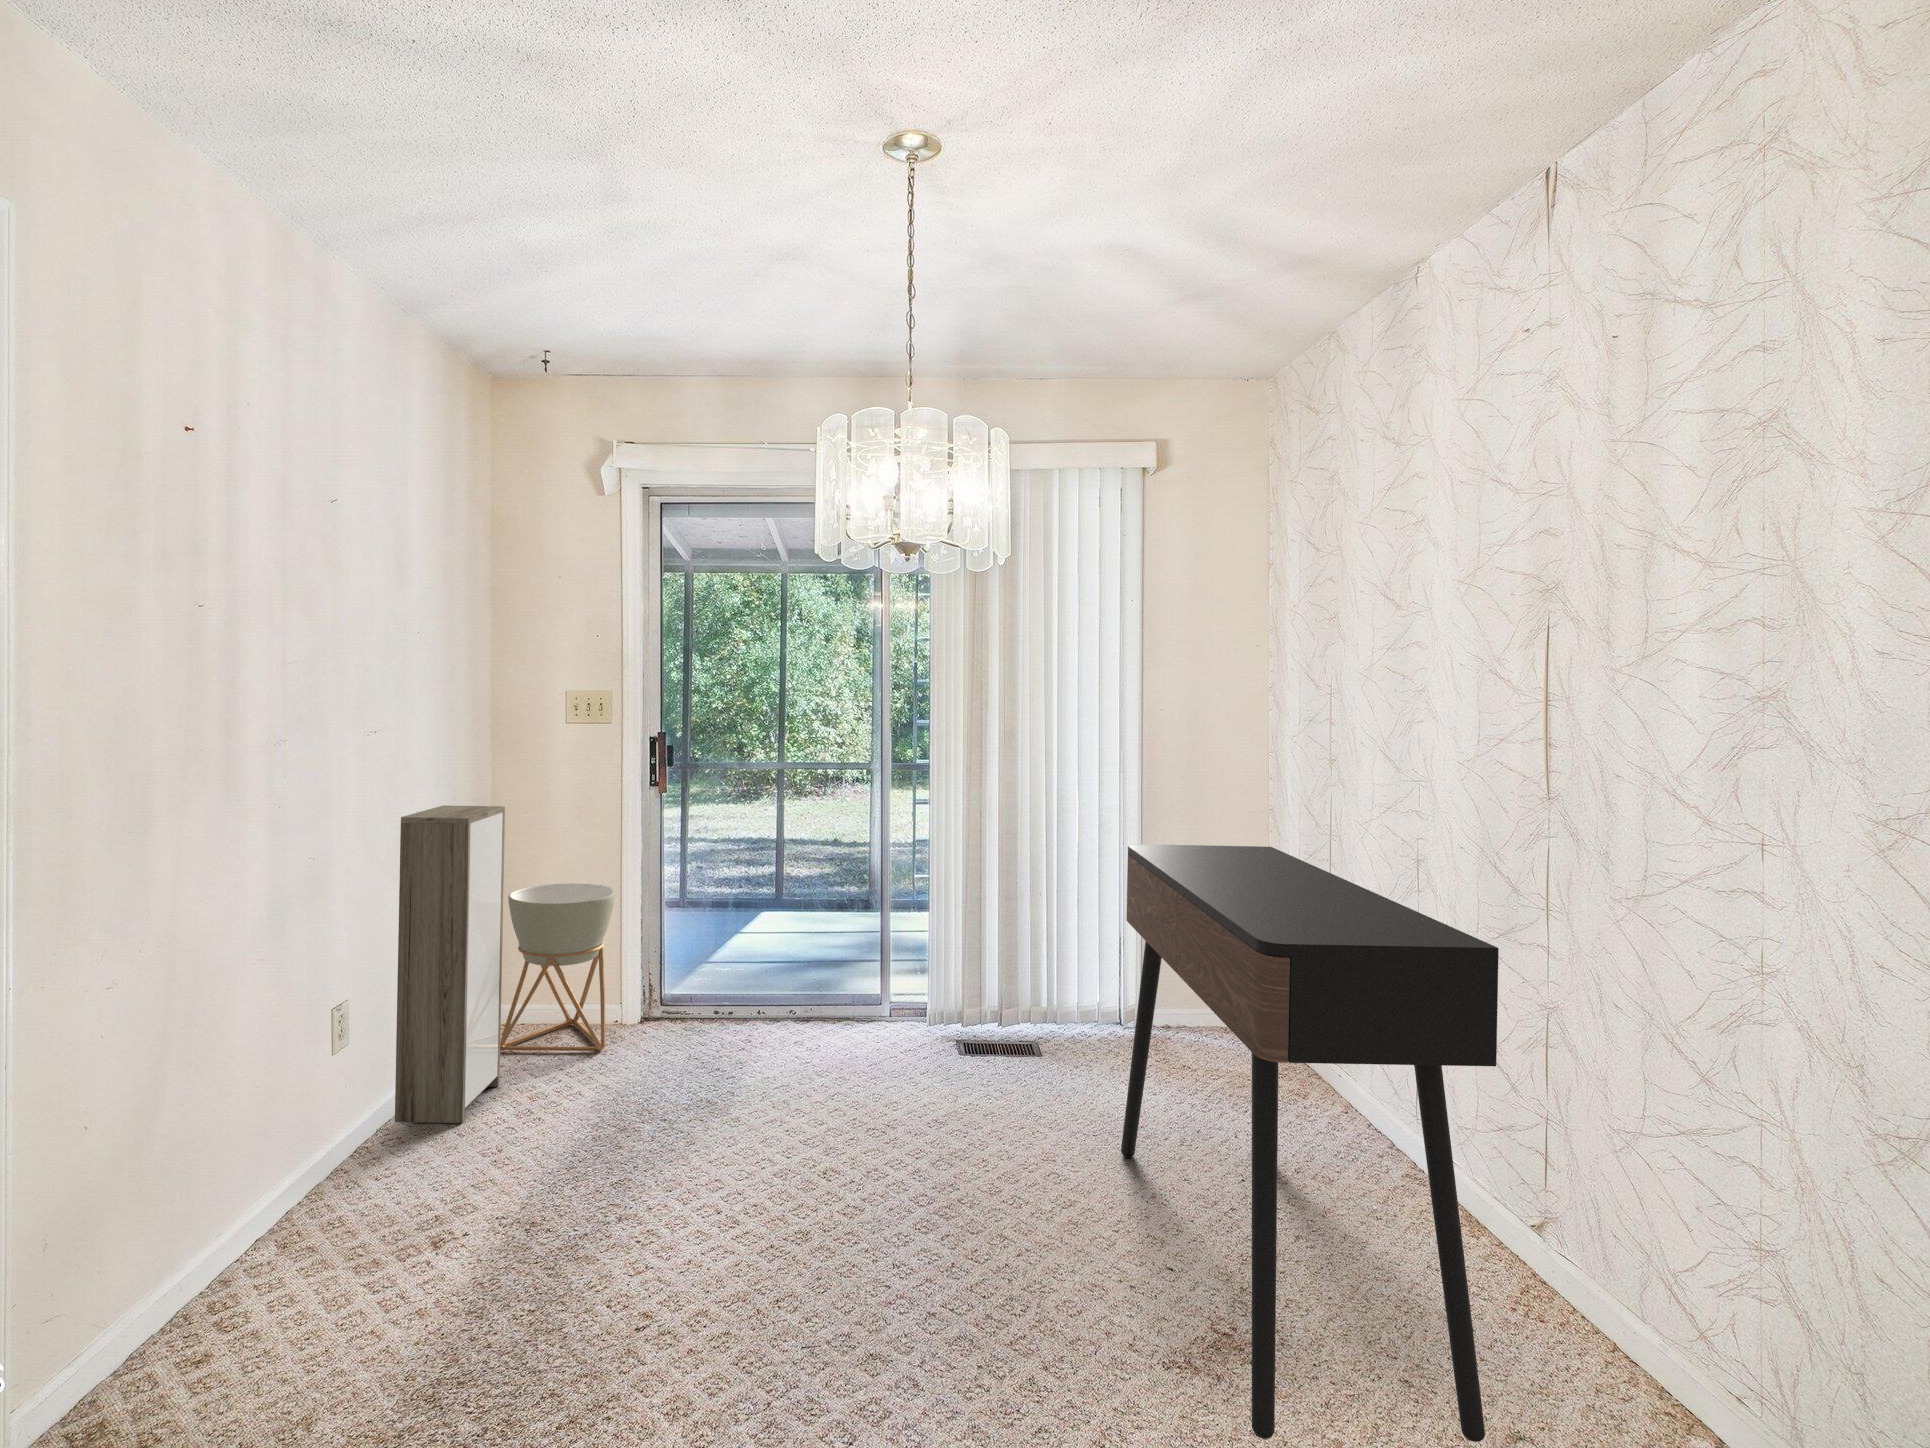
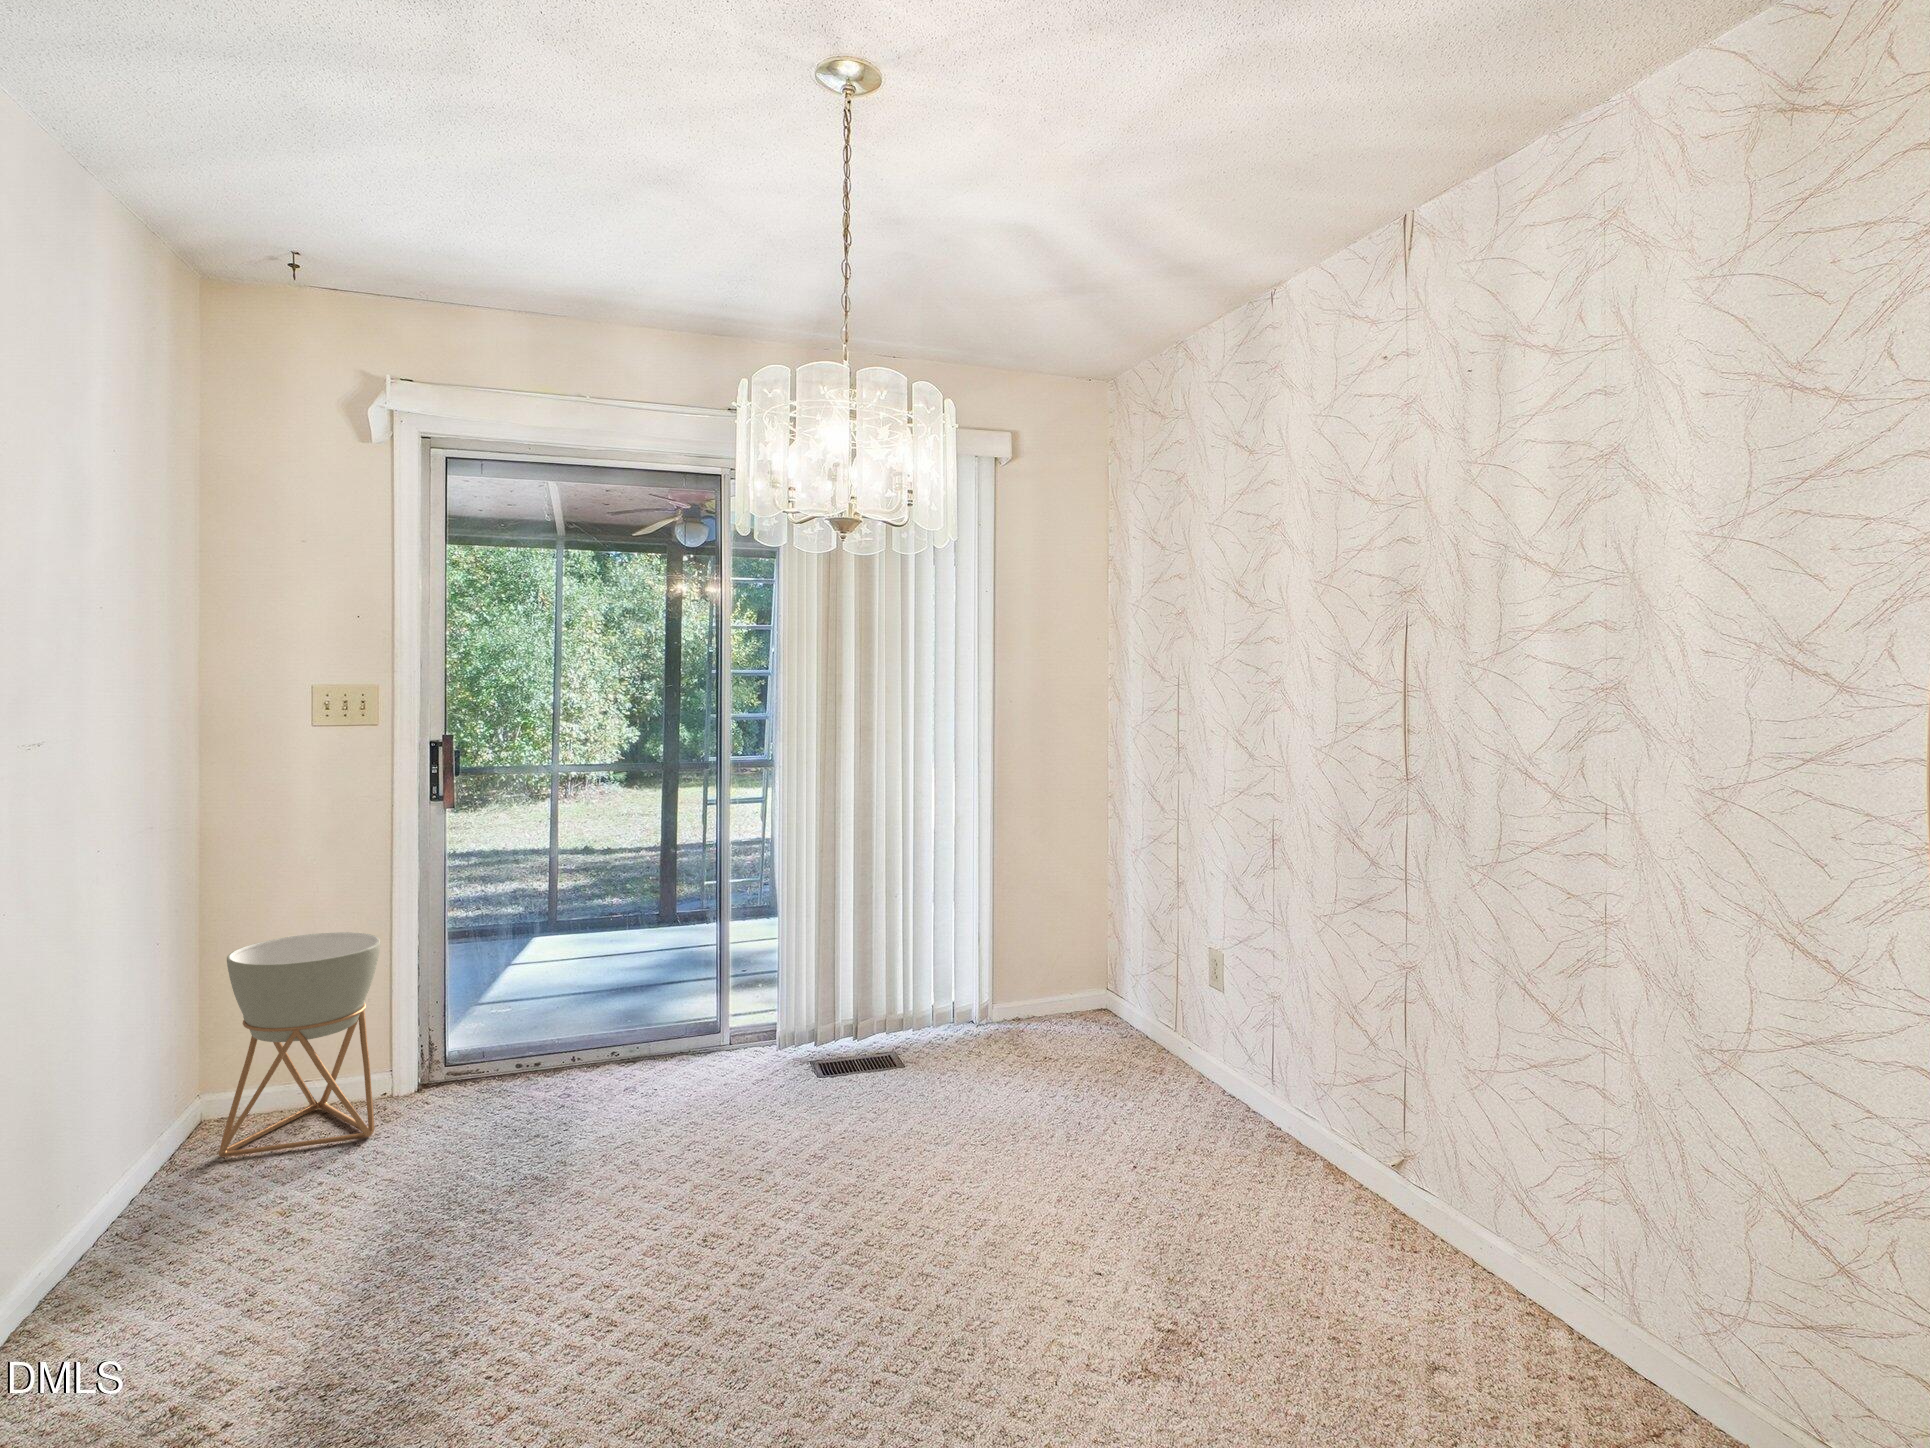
storage cabinet: present [395,805,505,1123] -> none [78,846,233,1284]
console table: present [1121,844,1499,1442] -> none [1011,835,1428,1434]

